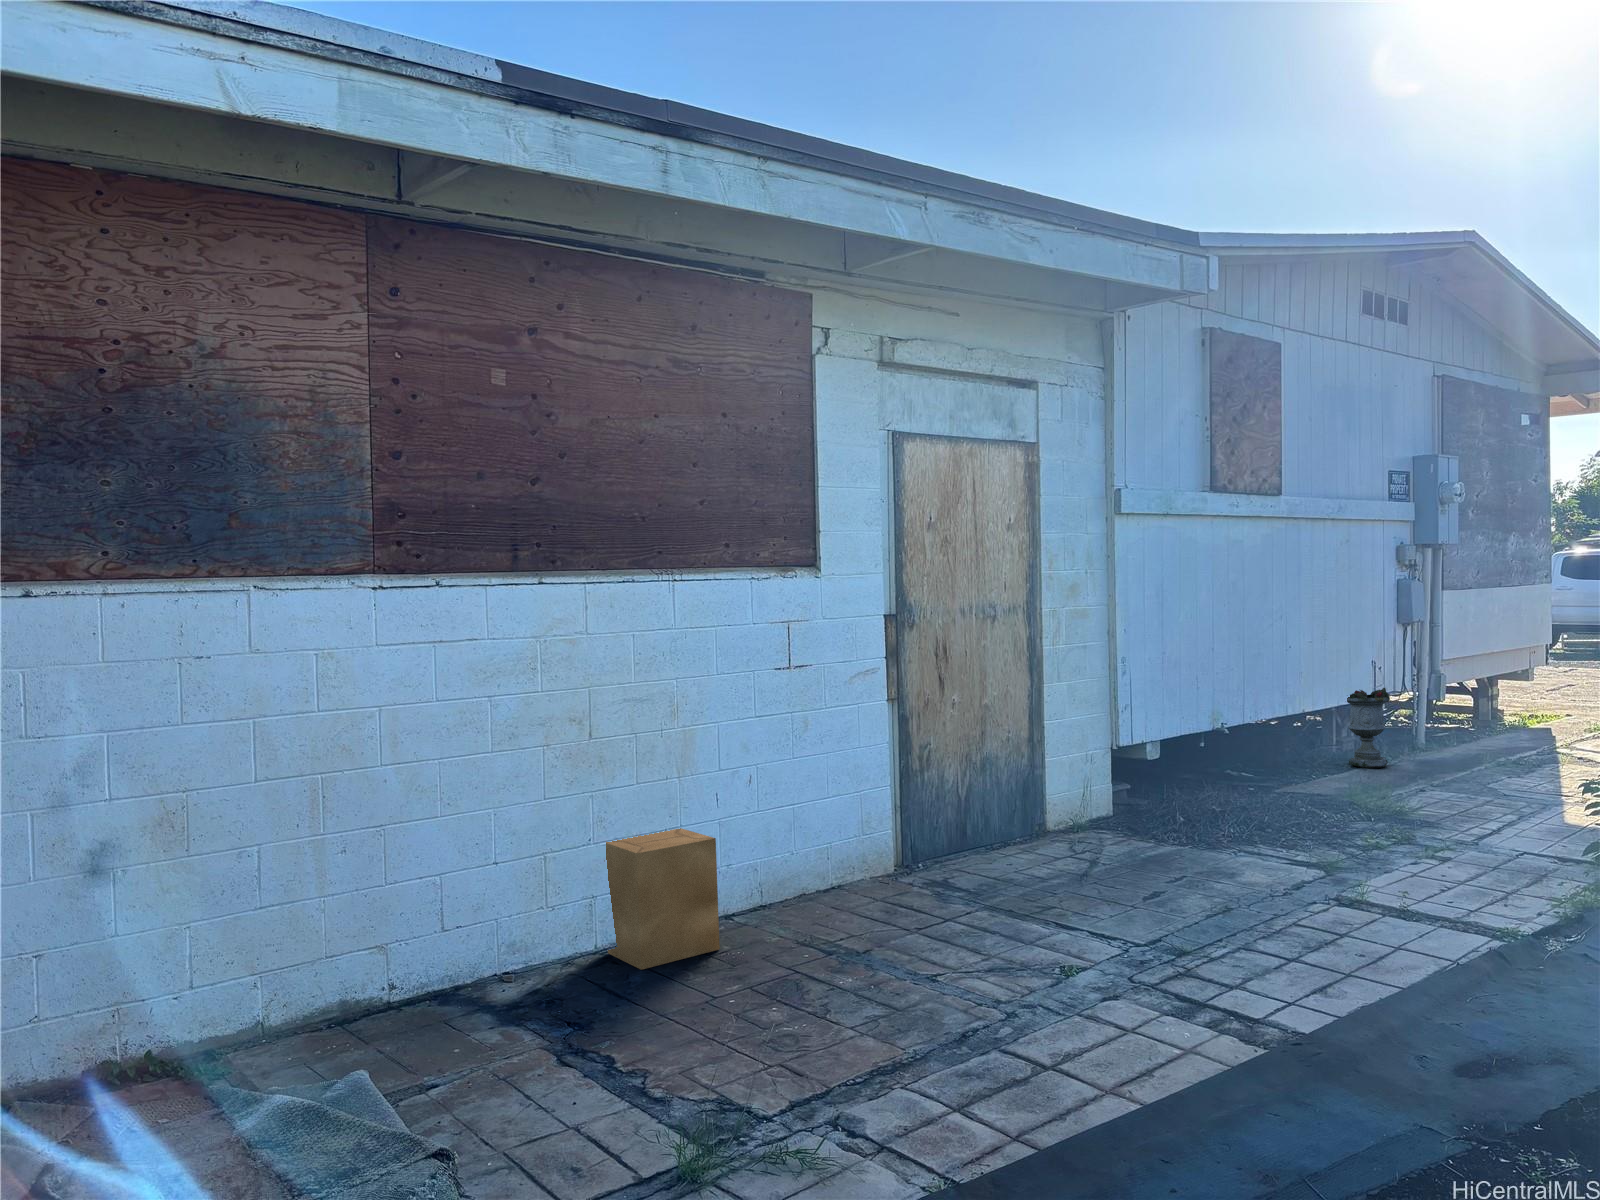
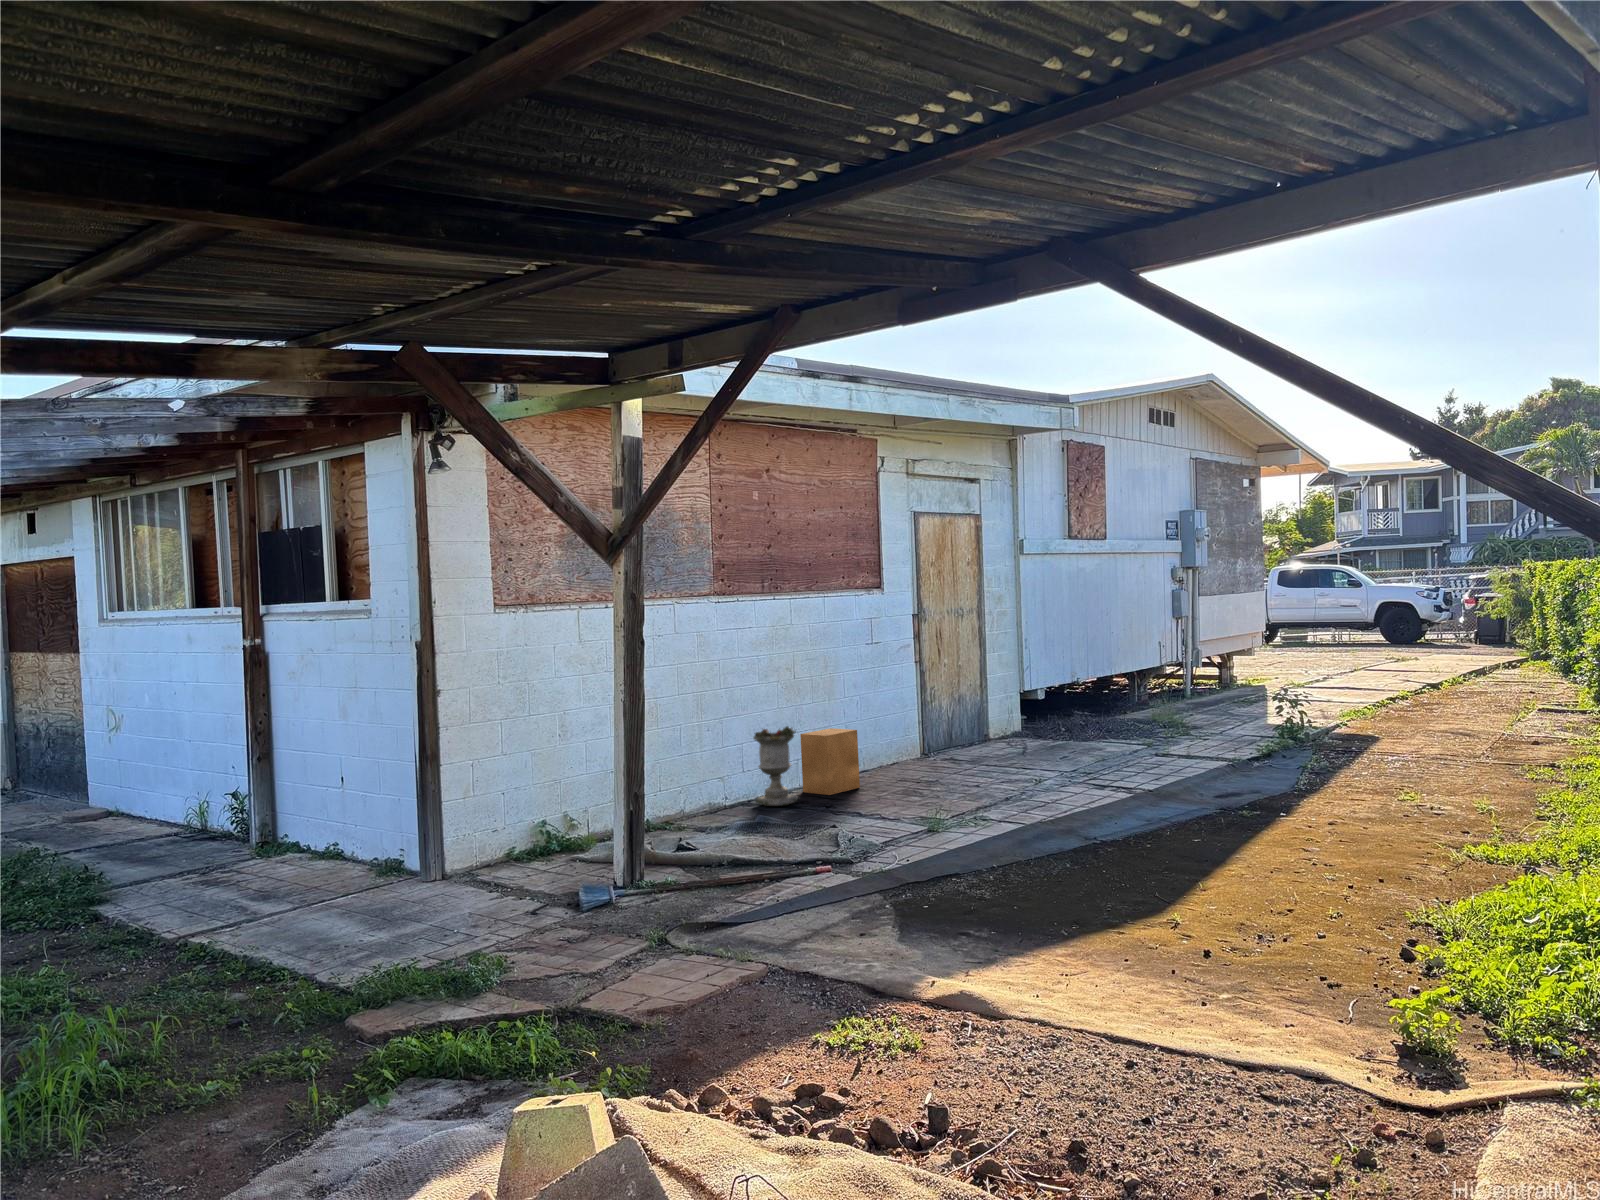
planter: present [1347,688,1390,768] -> present [754,726,798,806]

